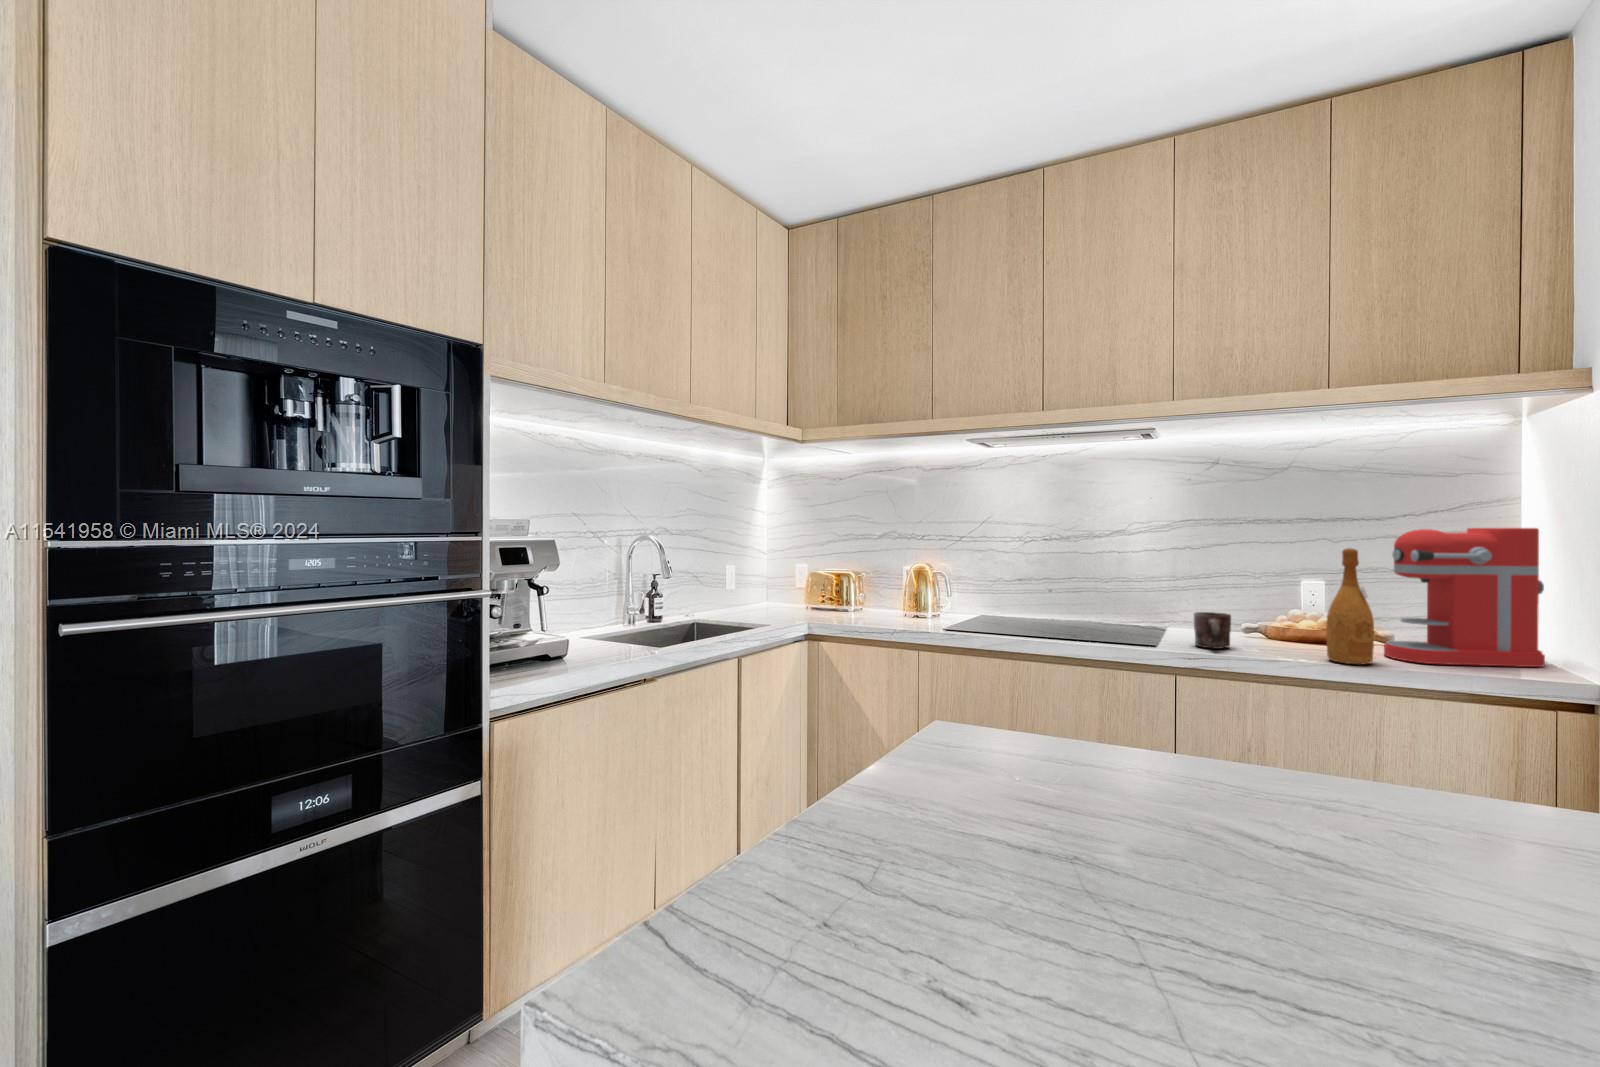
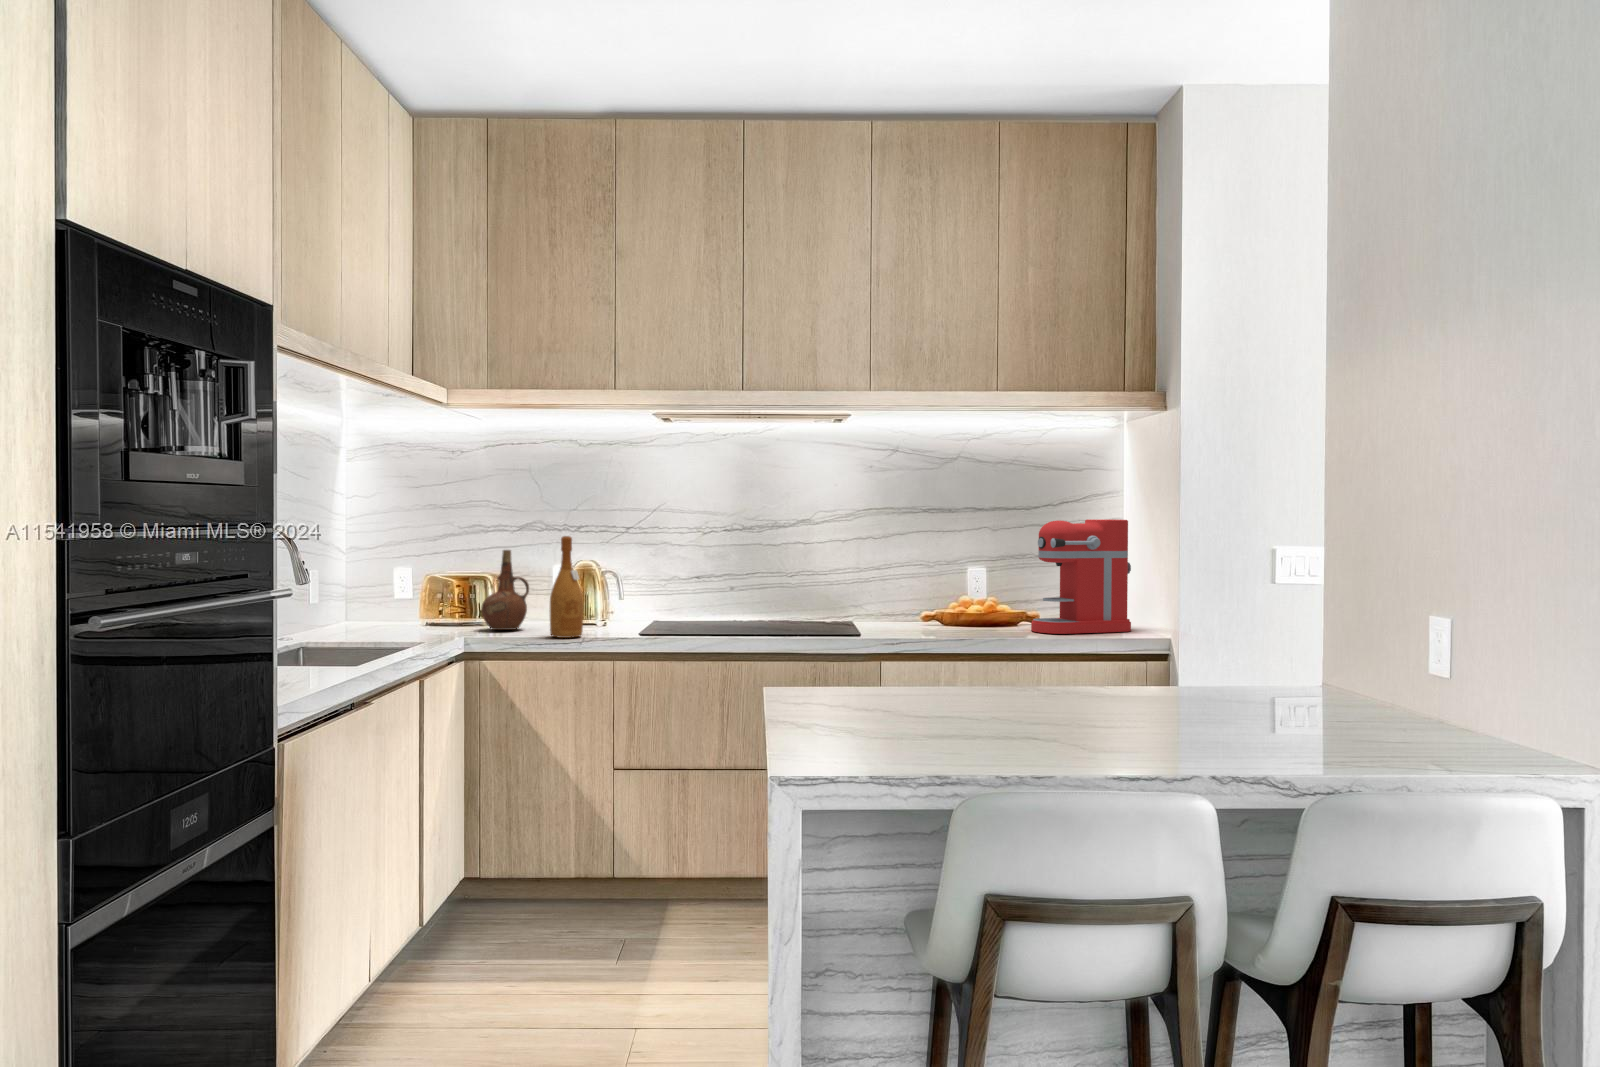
wine bottle: present [1326,548,1374,664] -> present [550,536,583,638]
ceramic pitcher: none [831,555,868,618] -> present [481,550,529,630]
mug: present [1194,612,1231,649] -> none [889,600,920,634]

